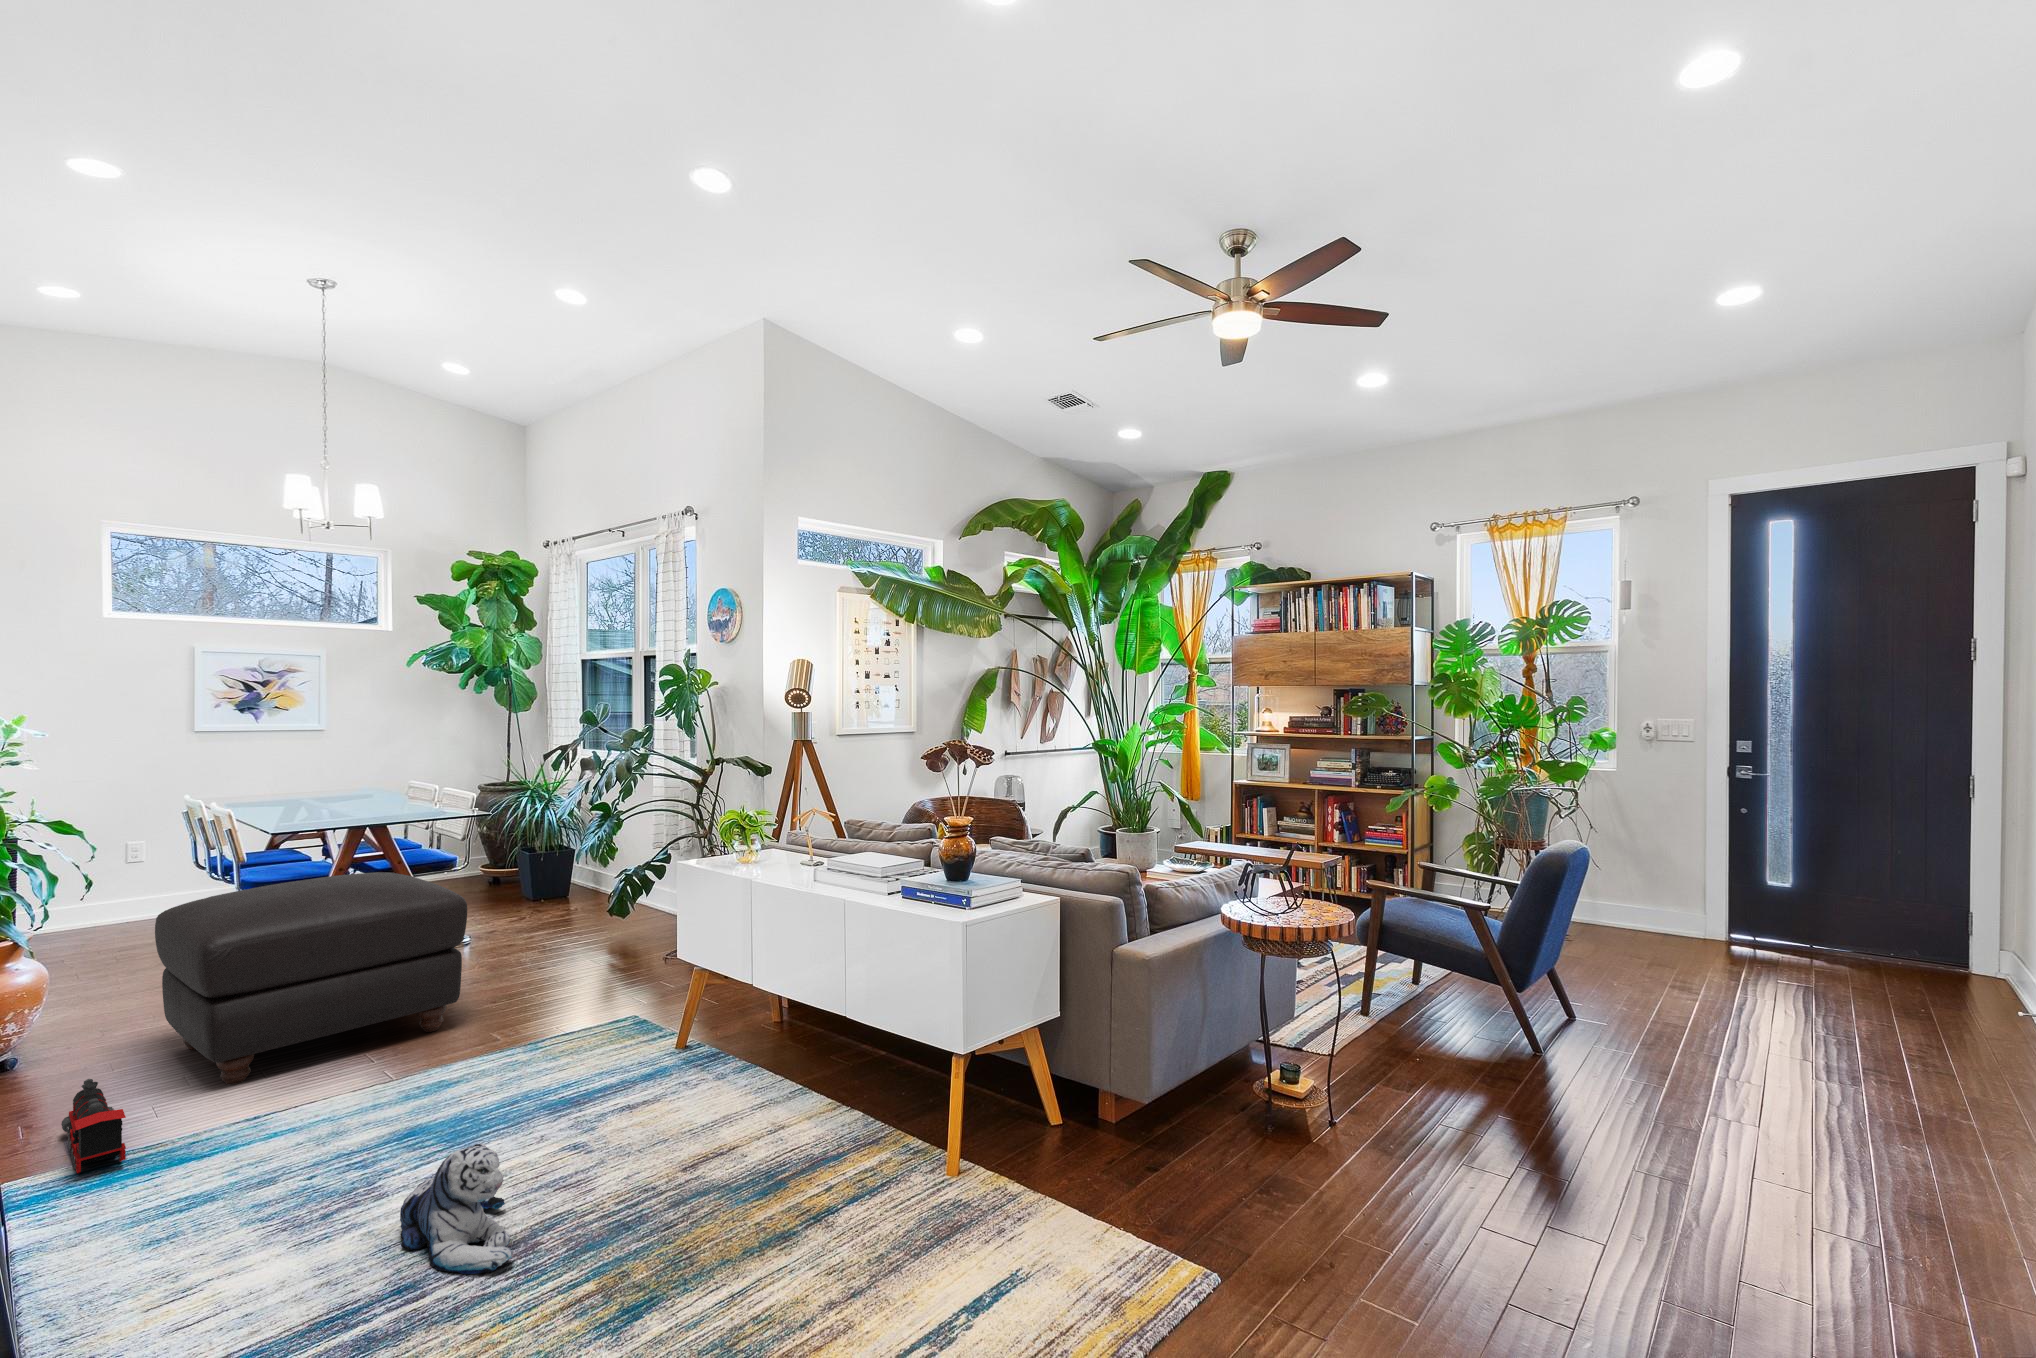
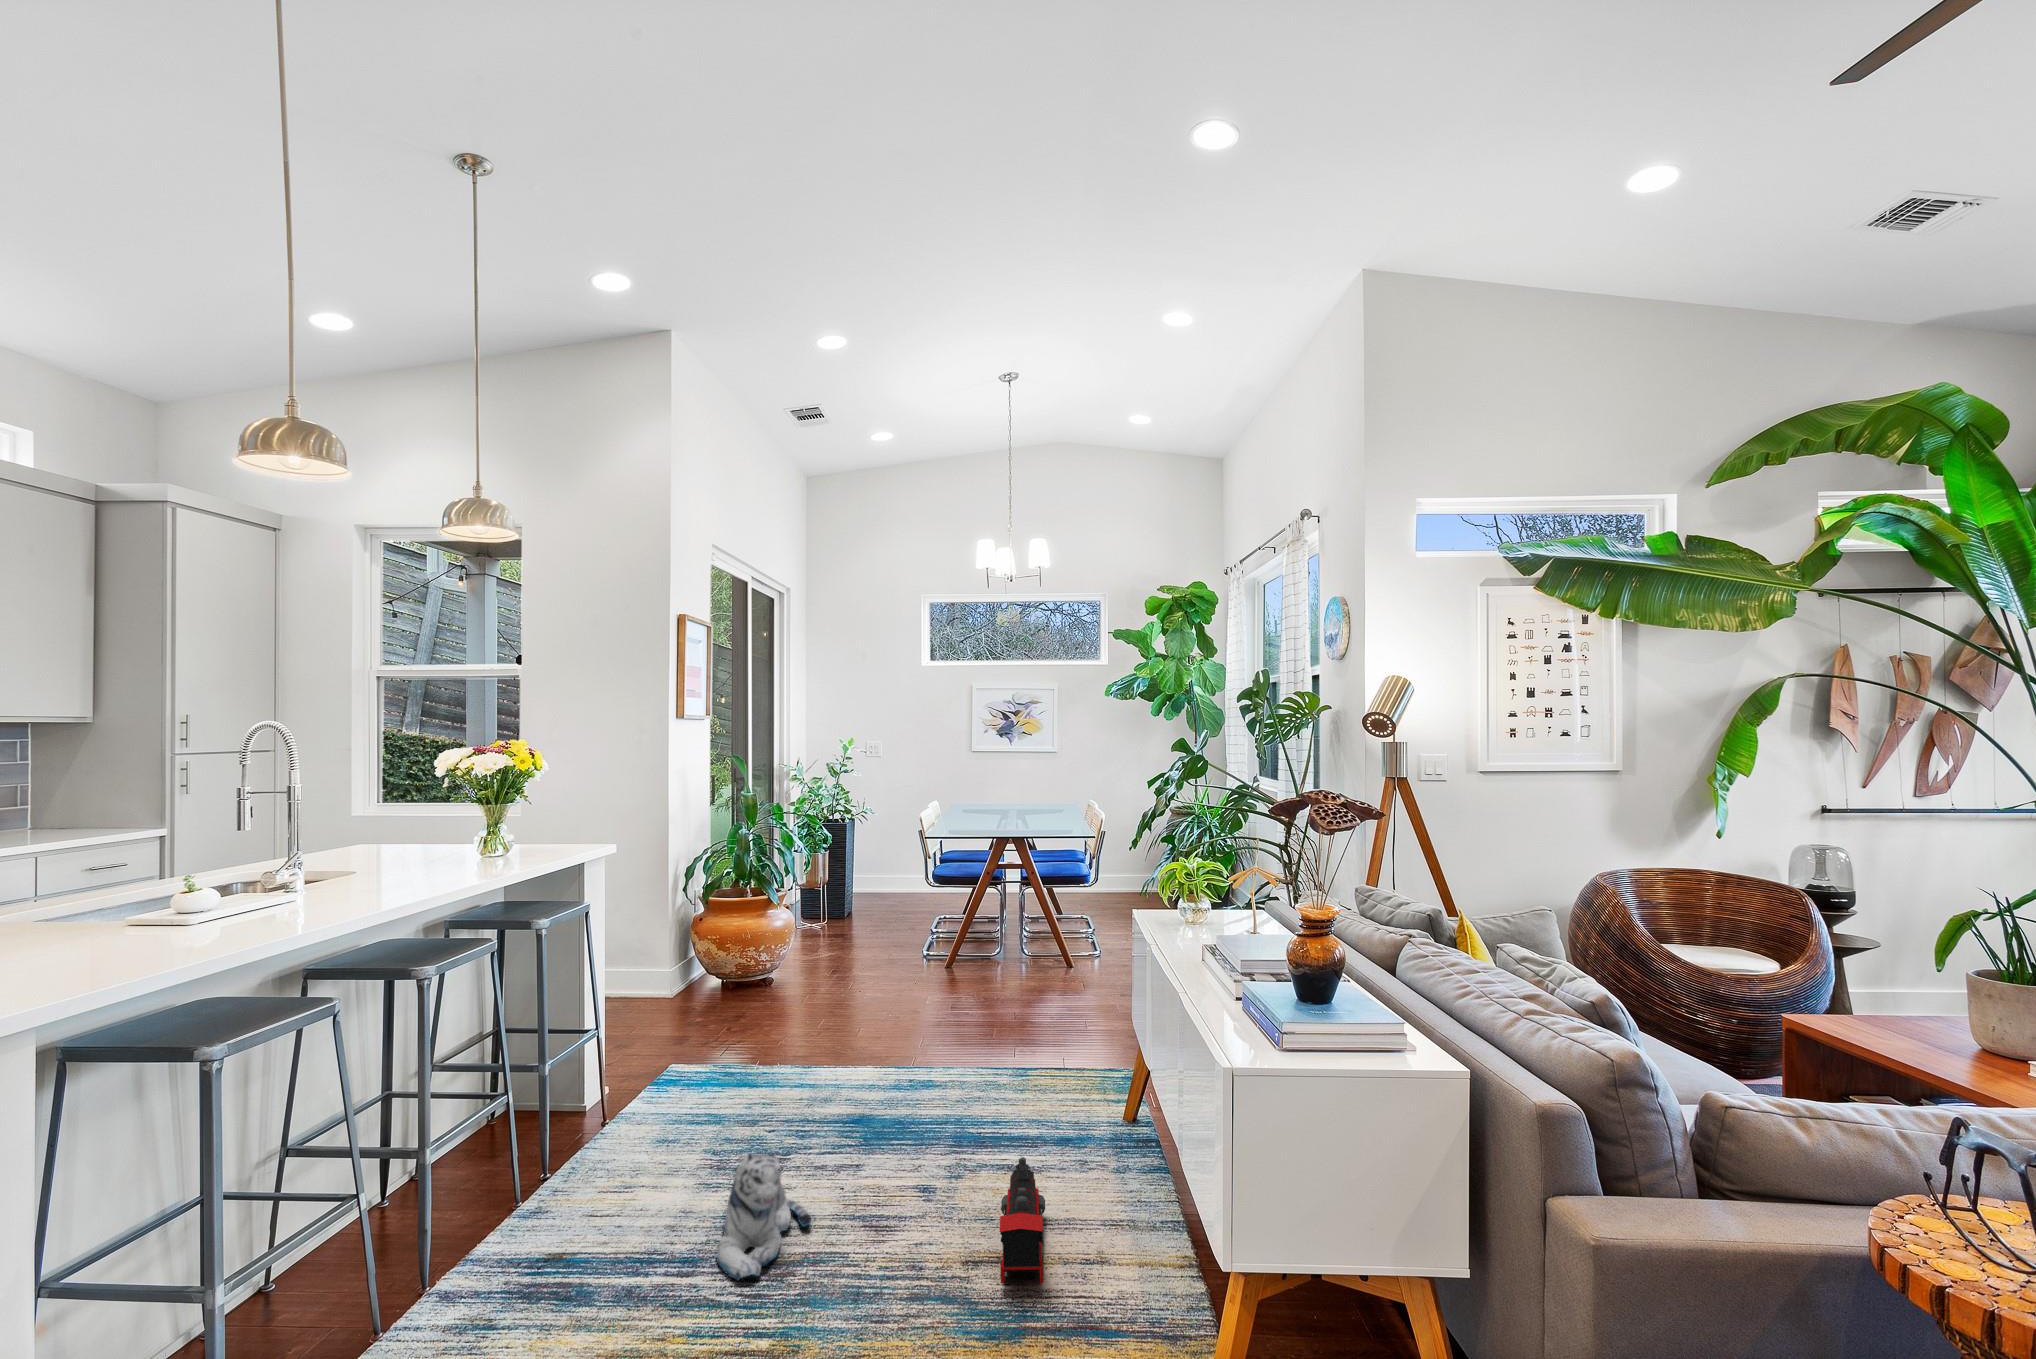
ottoman: present [155,872,467,1085] -> none [779,887,990,1056]
toy train: present [61,1079,126,1174] -> present [999,1157,1045,1283]

